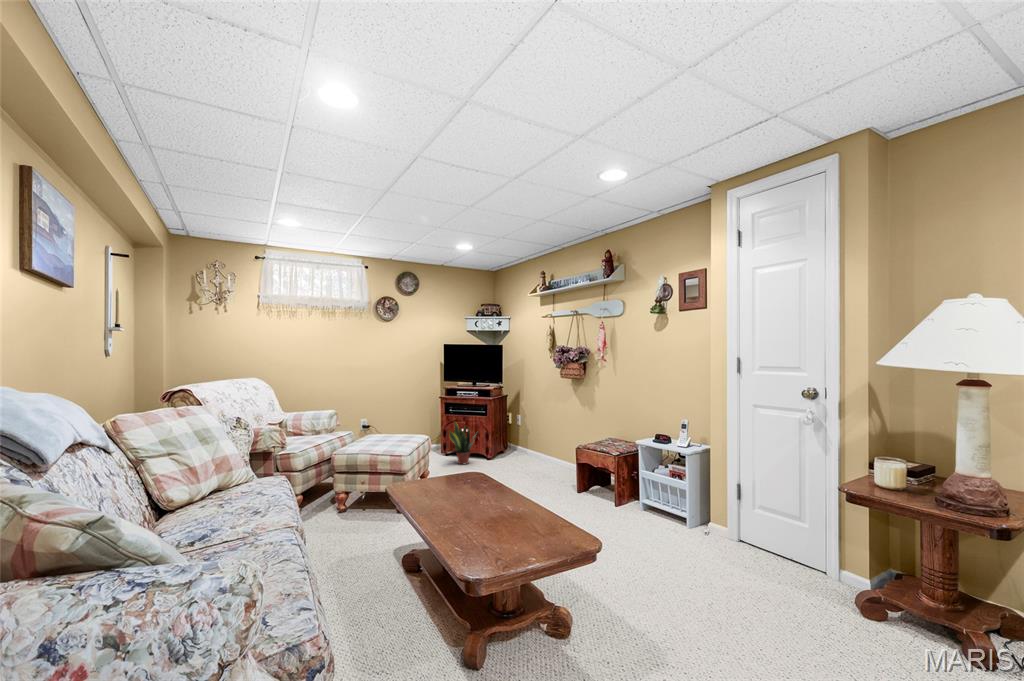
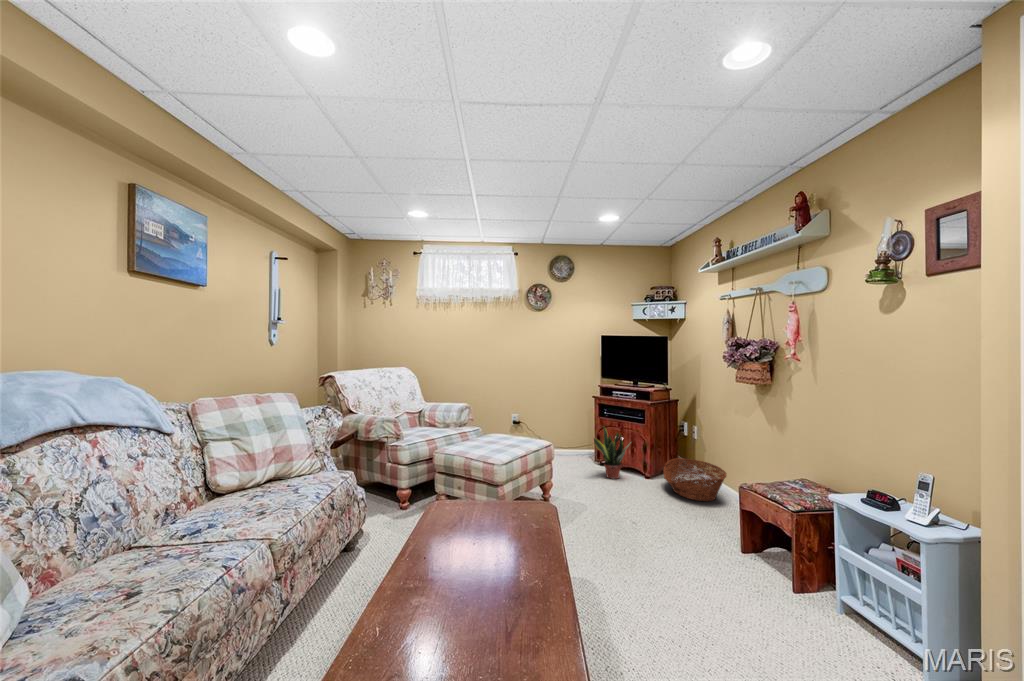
basket: none [505,440,552,469] -> present [663,458,727,501]

